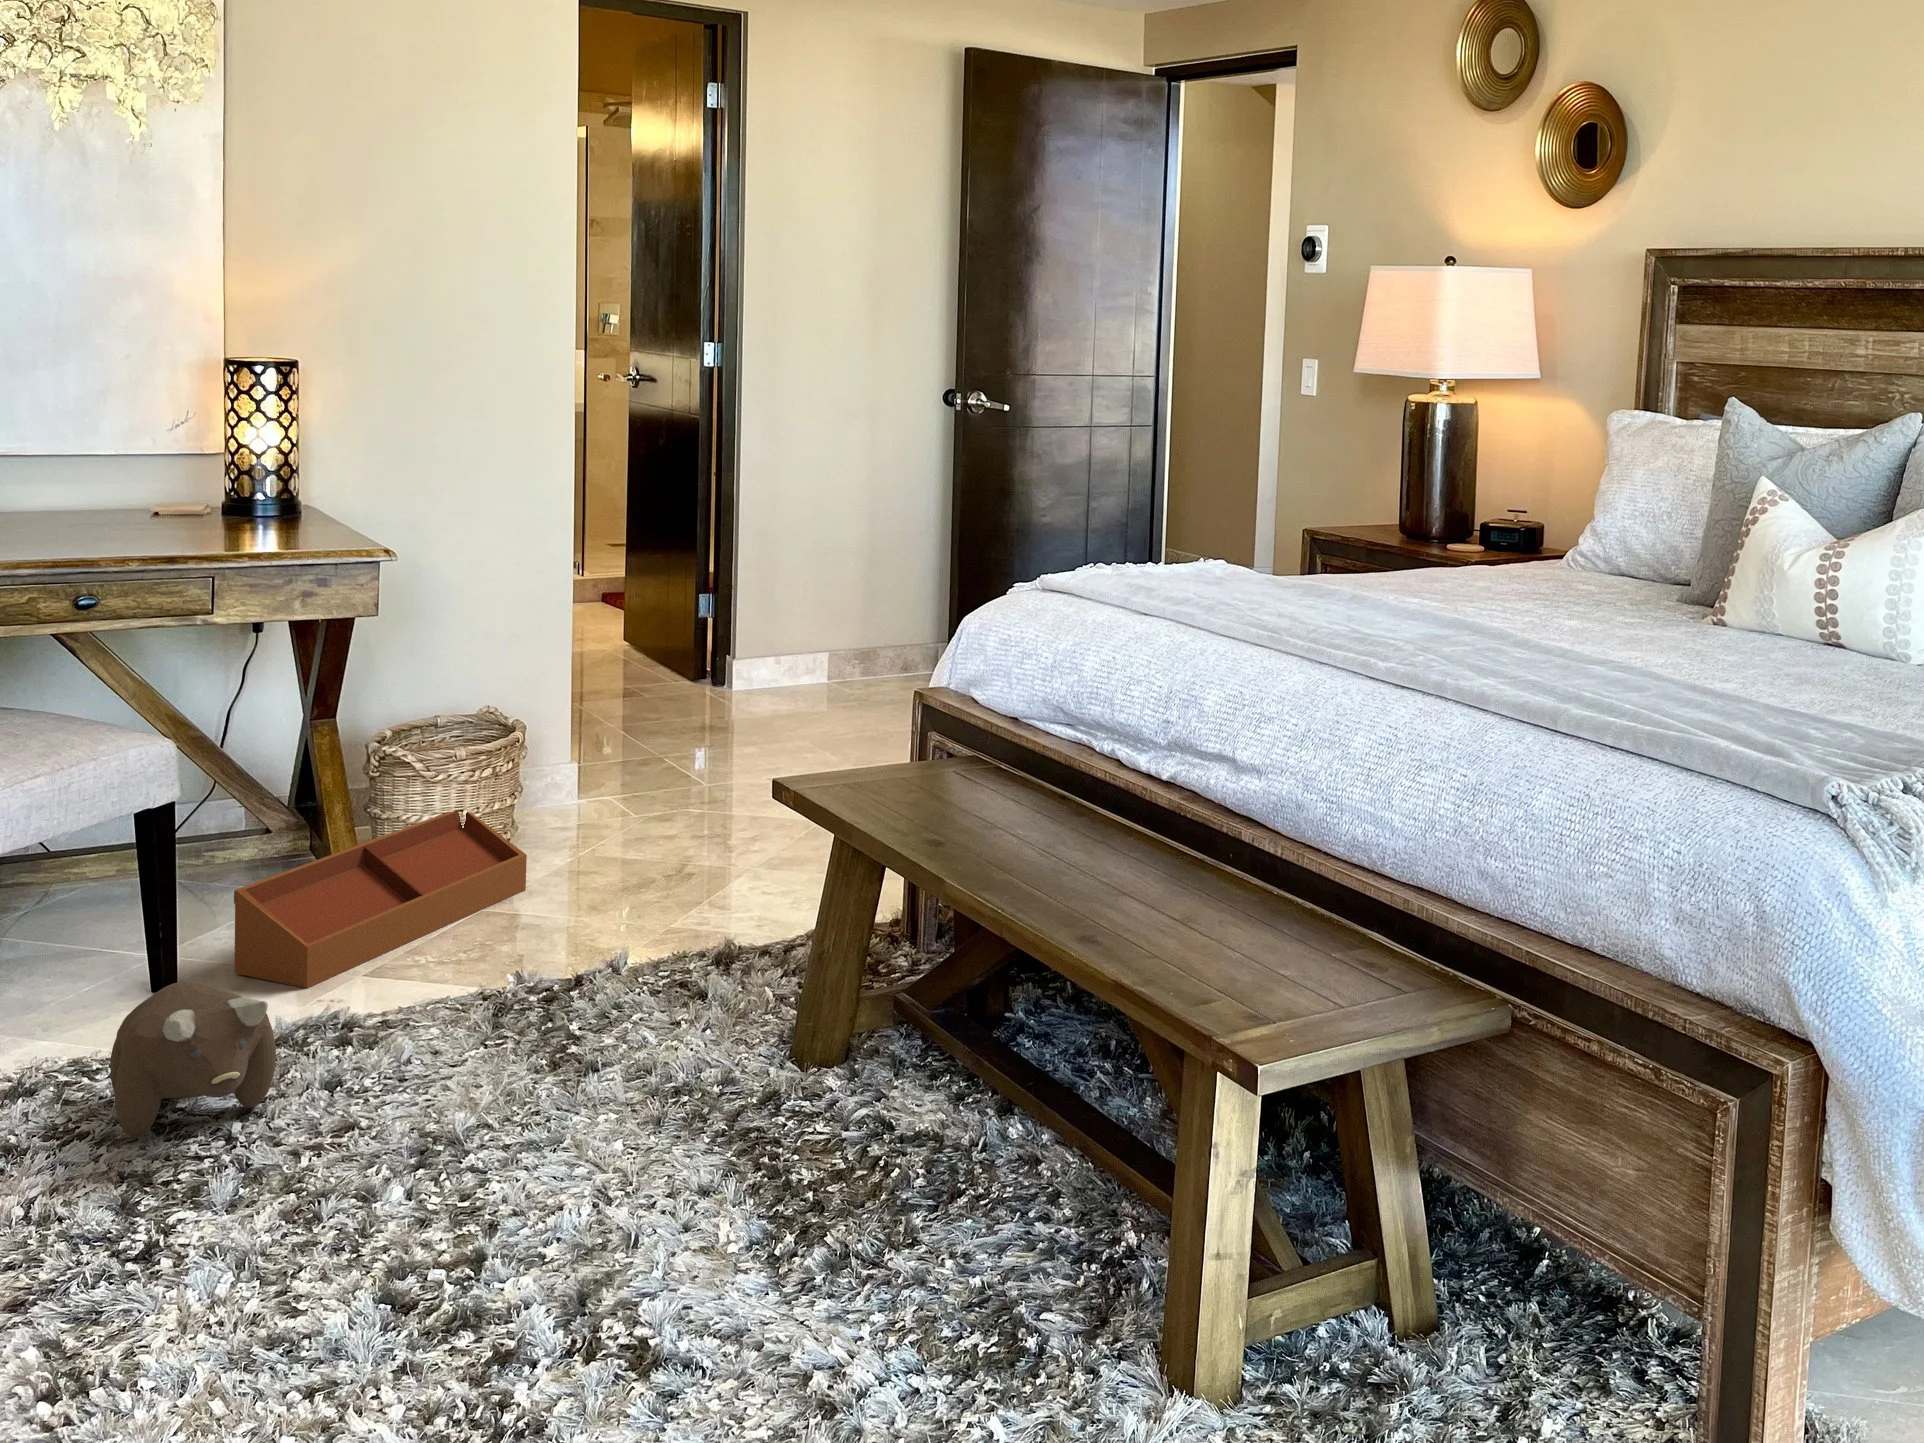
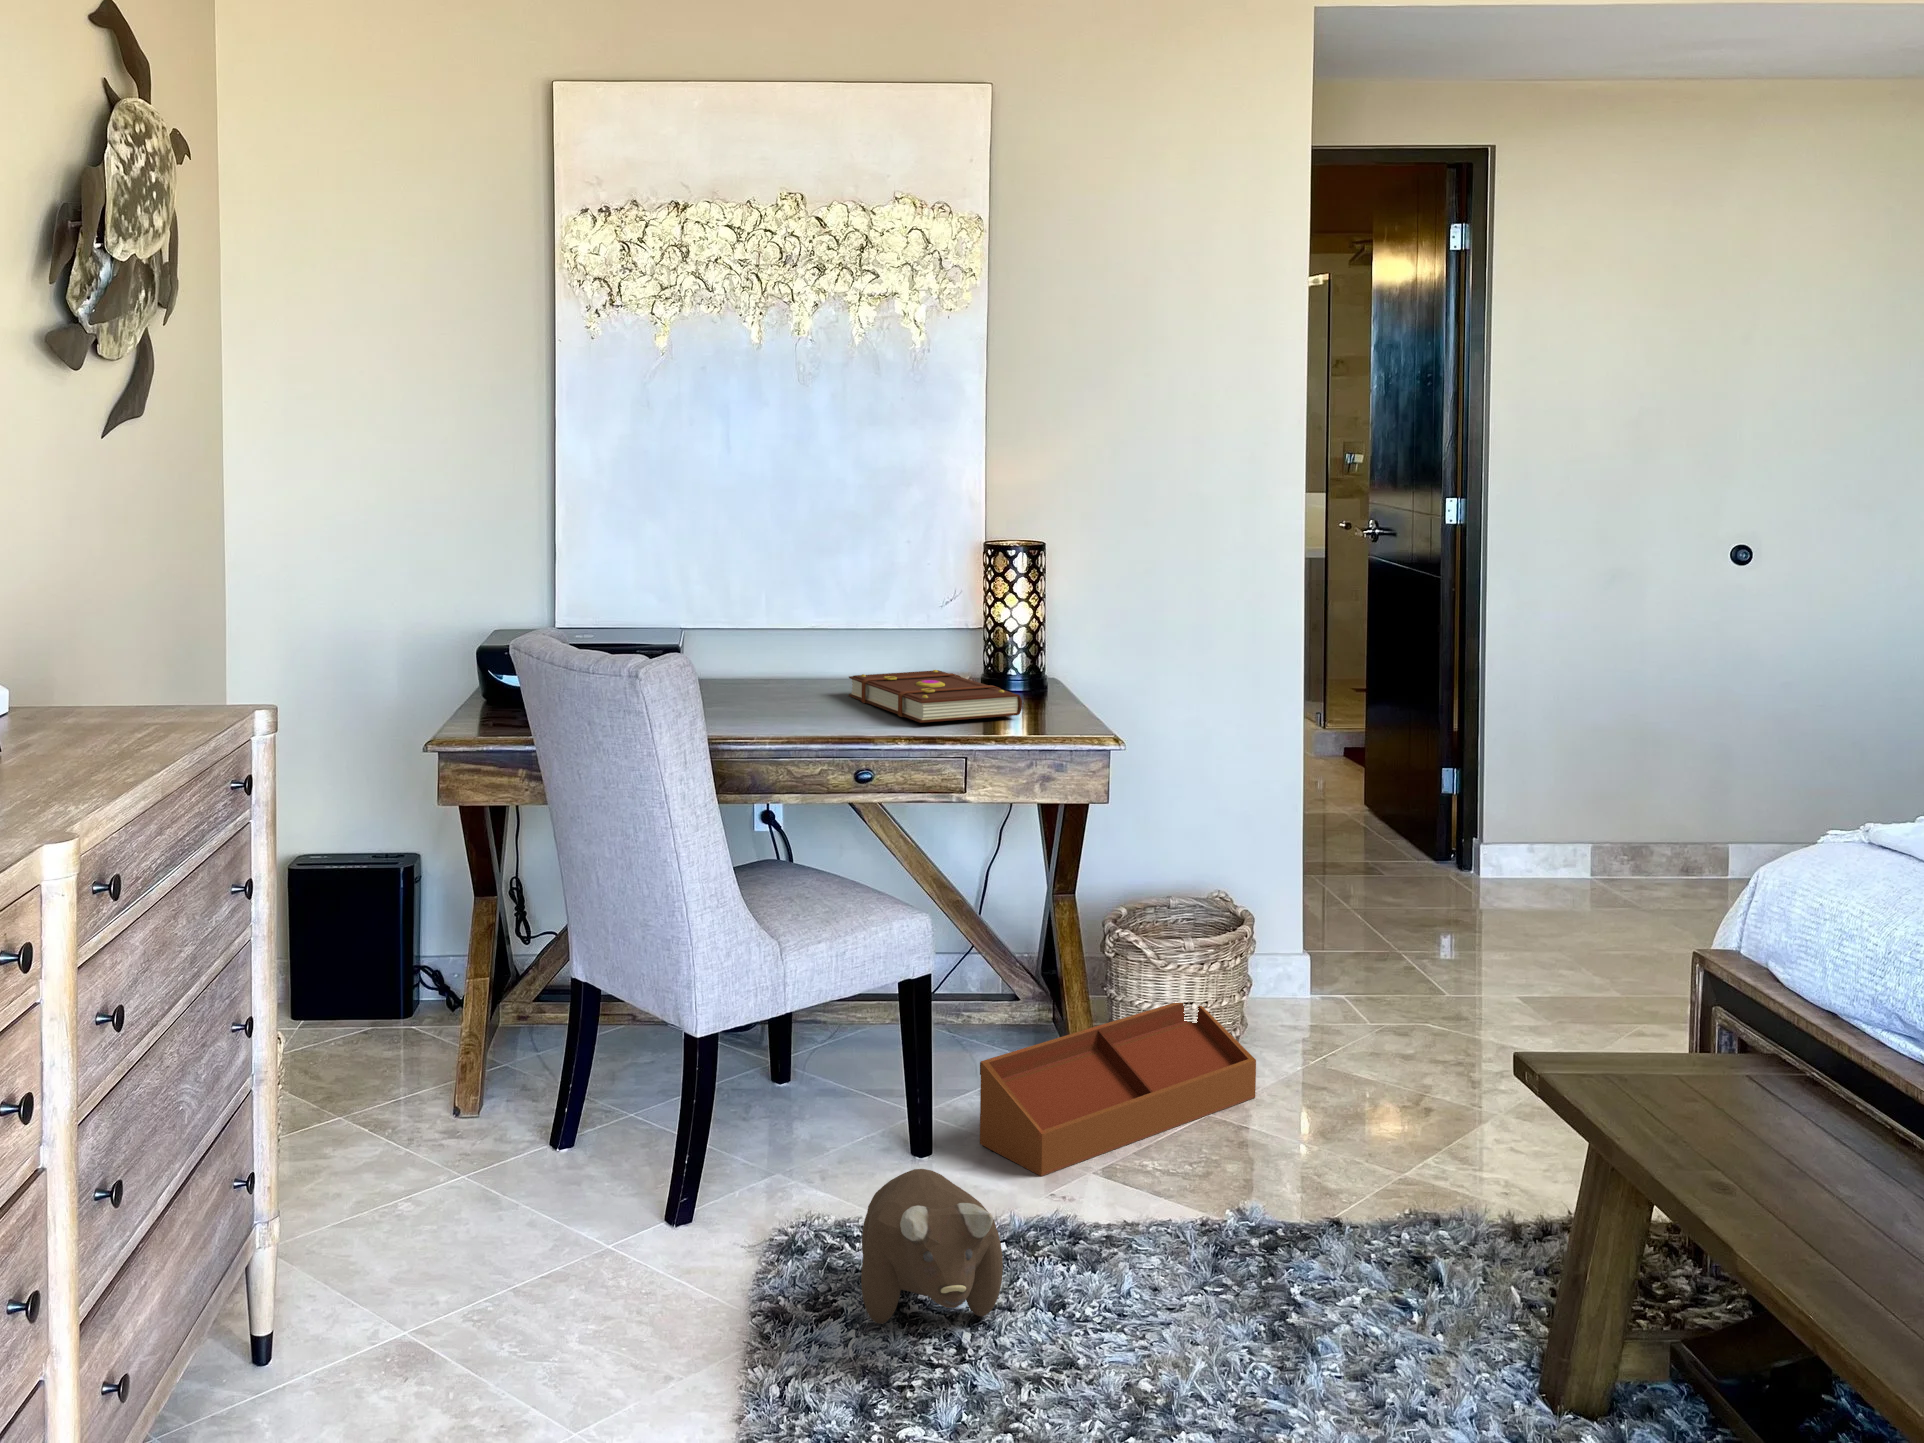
book: none [53,496,276,549] -> present [848,670,1022,723]

